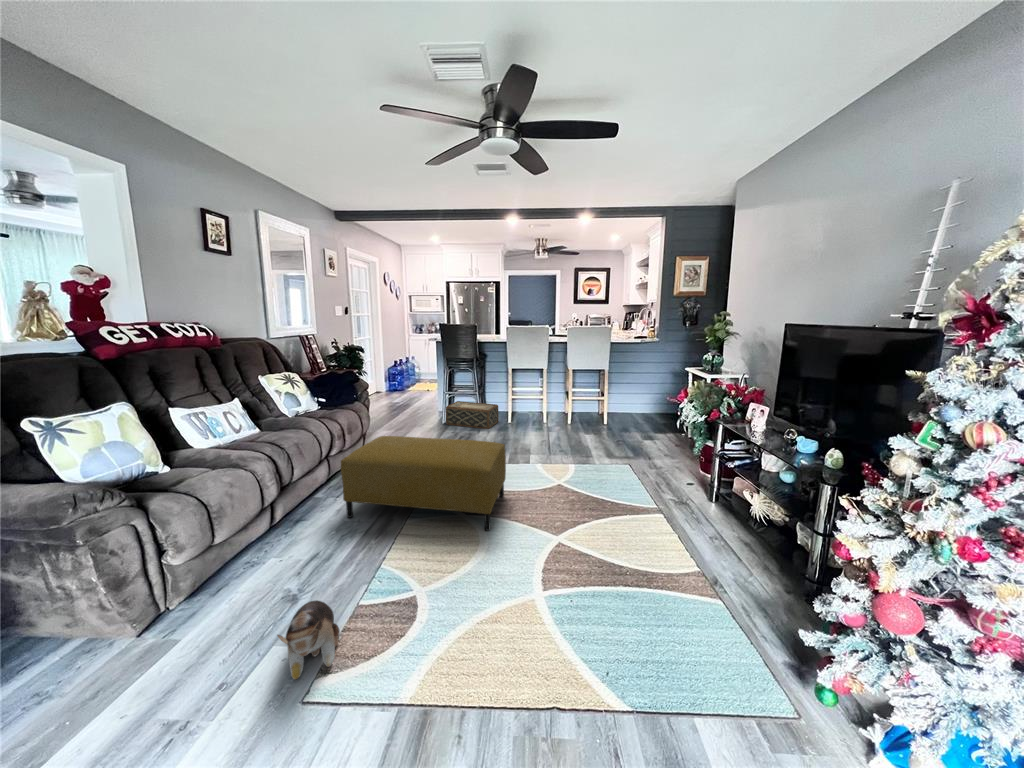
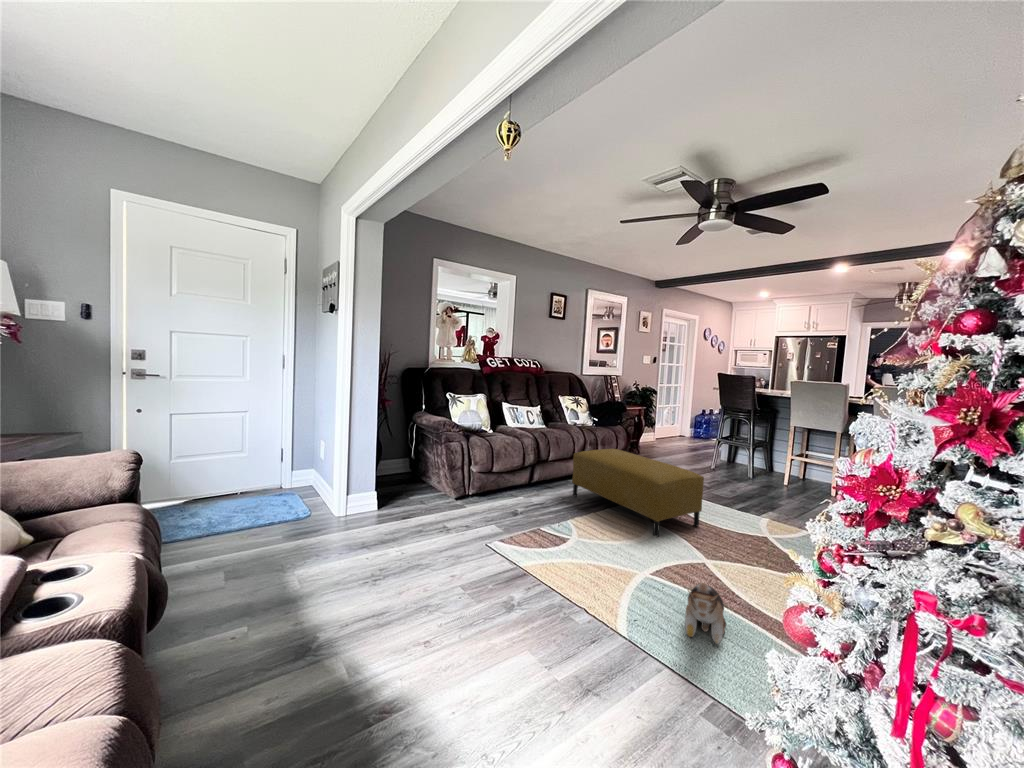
woven basket: present [446,401,498,429] -> none [714,453,777,485]
plush toy: present [277,600,339,680] -> present [685,583,726,644]

